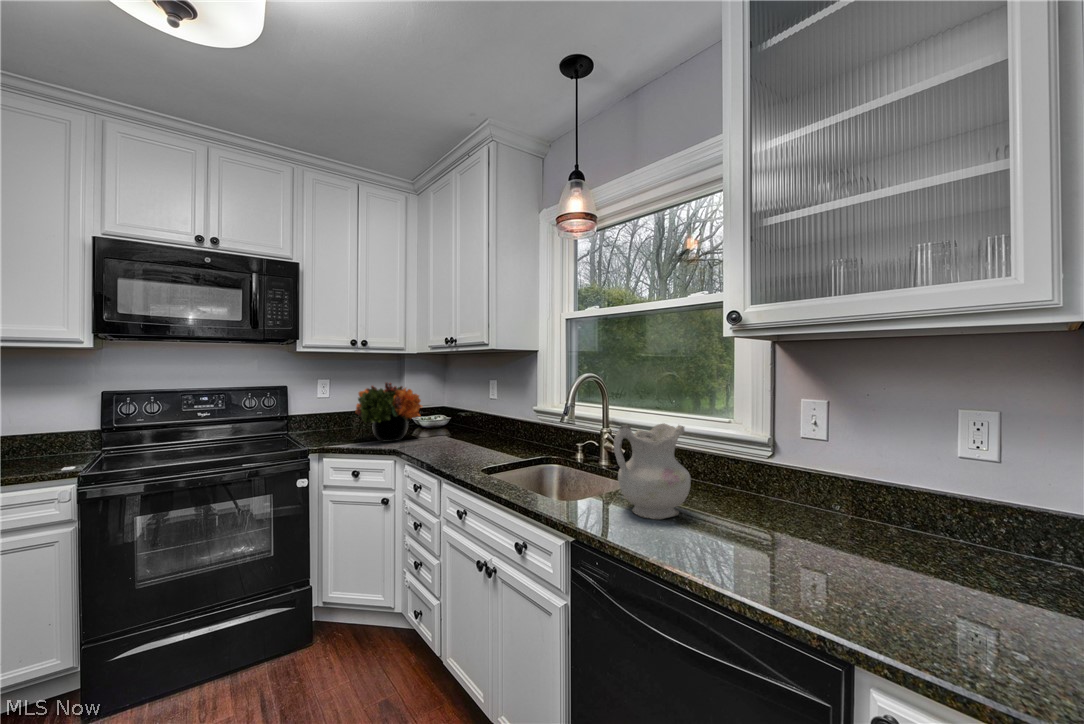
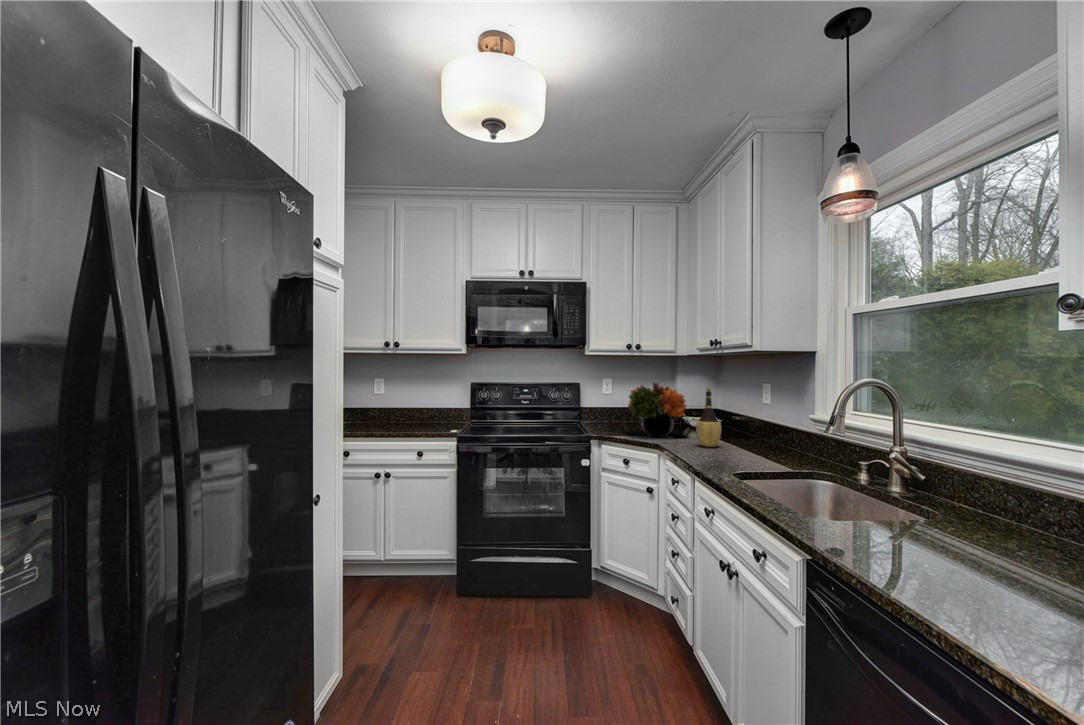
wine bottle: none [434,386,459,446] -> present [696,388,721,447]
ceramic pitcher: present [614,423,691,519] -> none [870,440,999,566]

